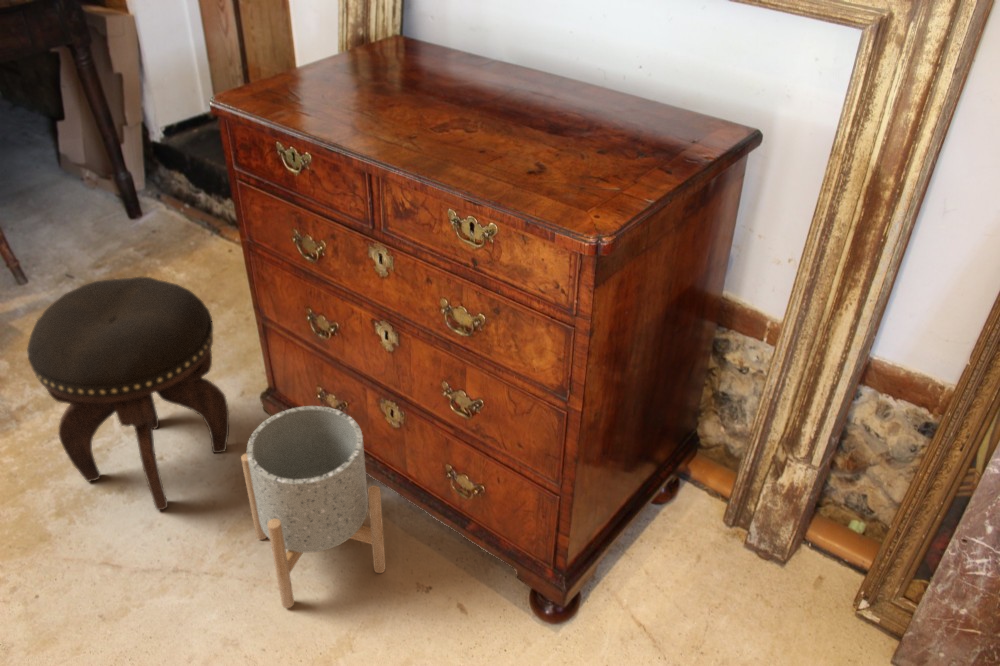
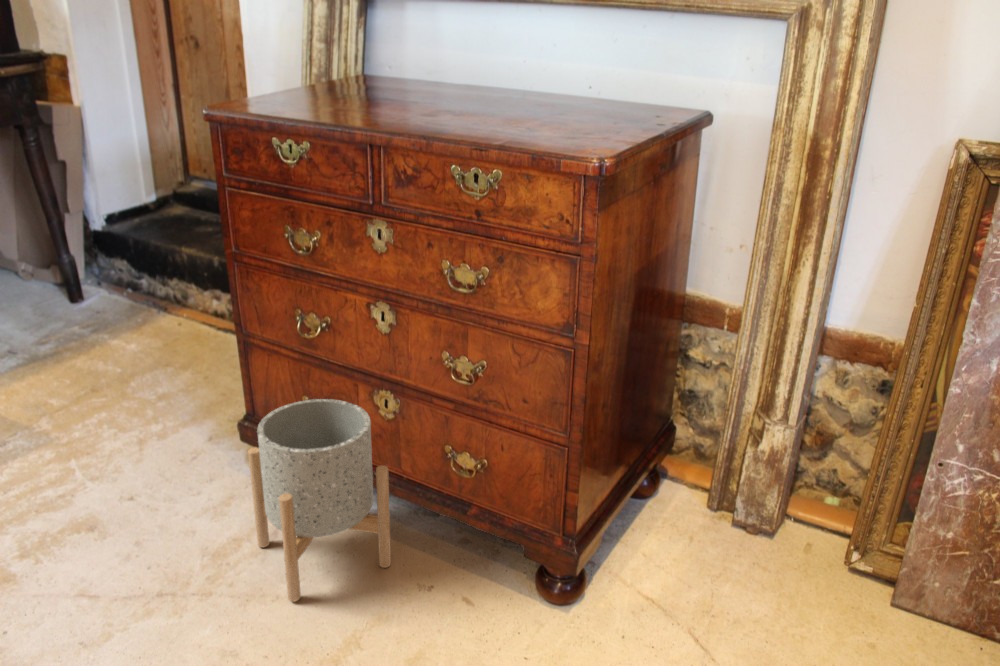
footstool: present [27,277,229,510] -> none [36,302,228,529]

